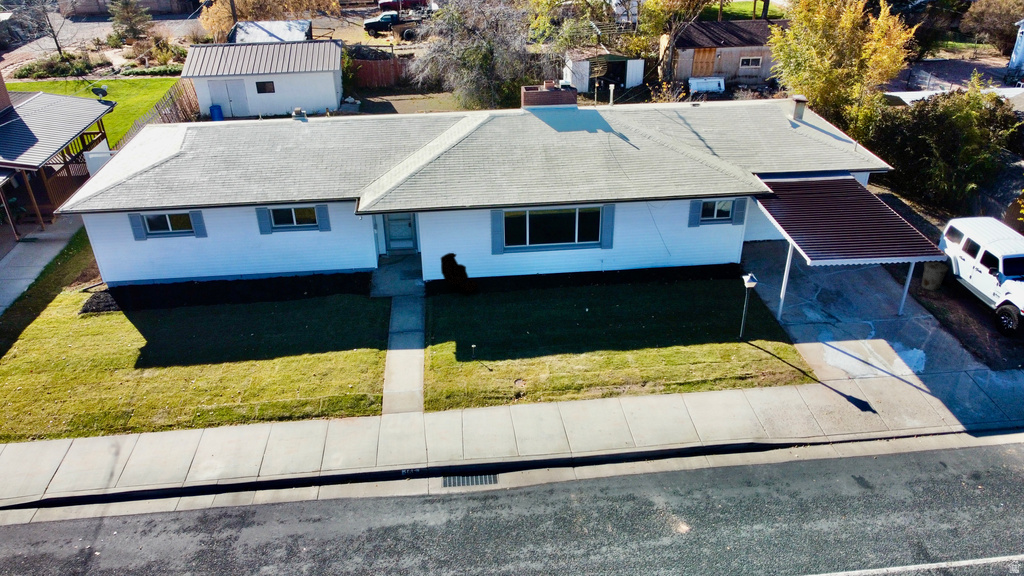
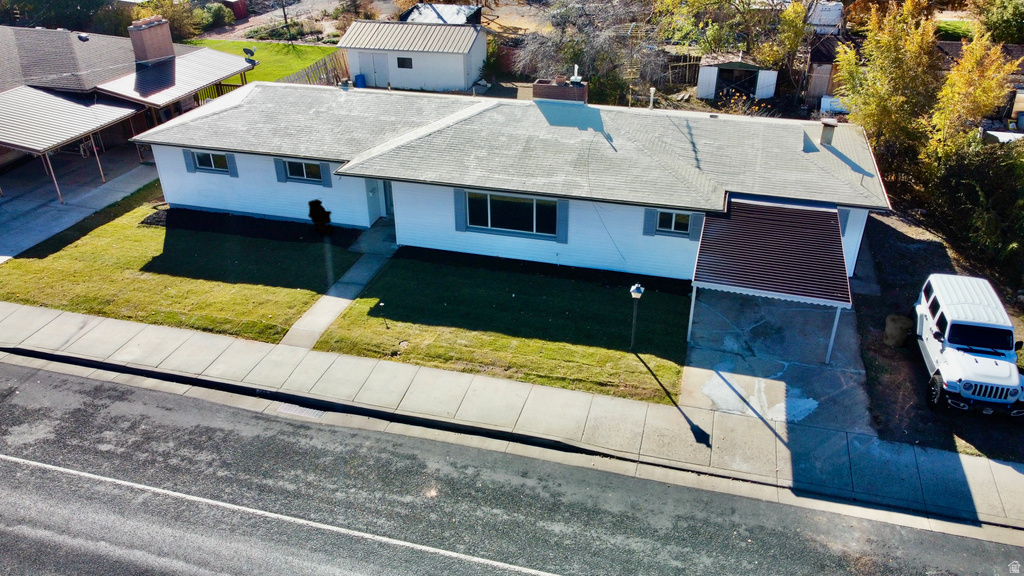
lounge chair: present [441,253,478,293] -> present [308,199,334,234]

